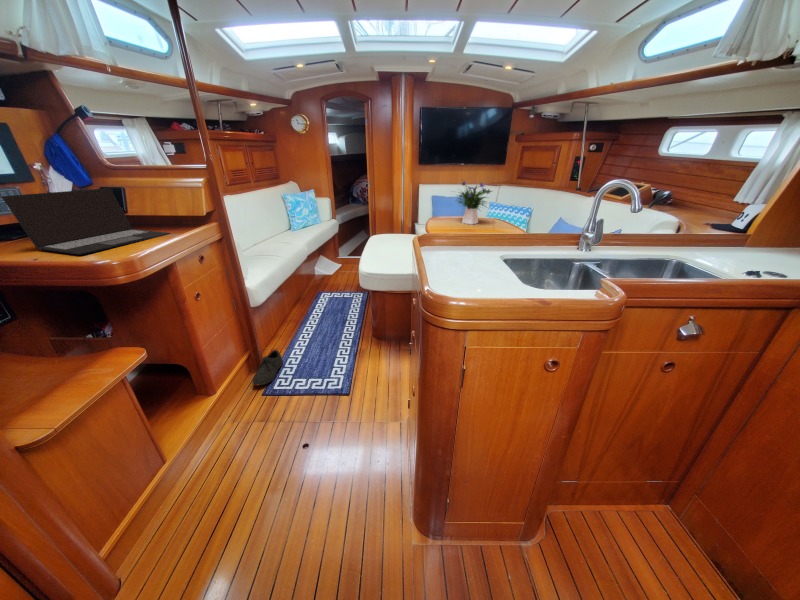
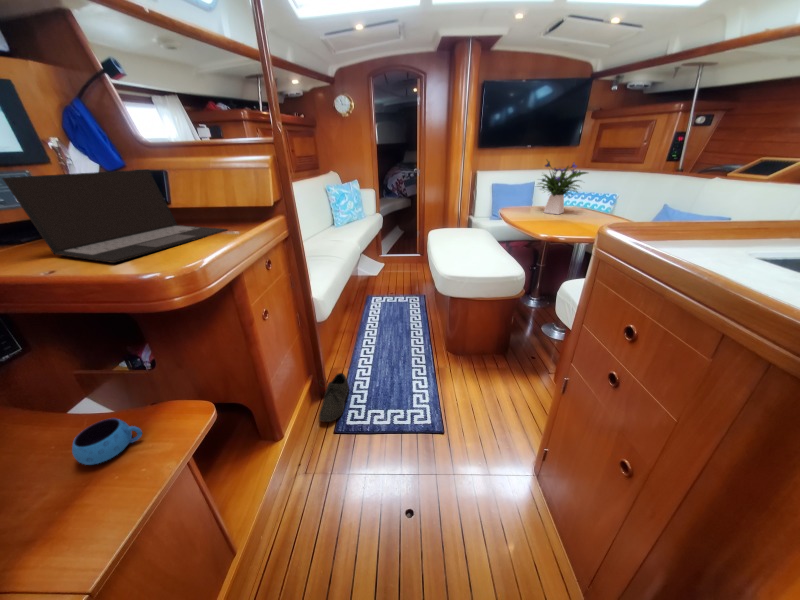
mug: none [50,356,98,383] -> present [72,418,142,465]

